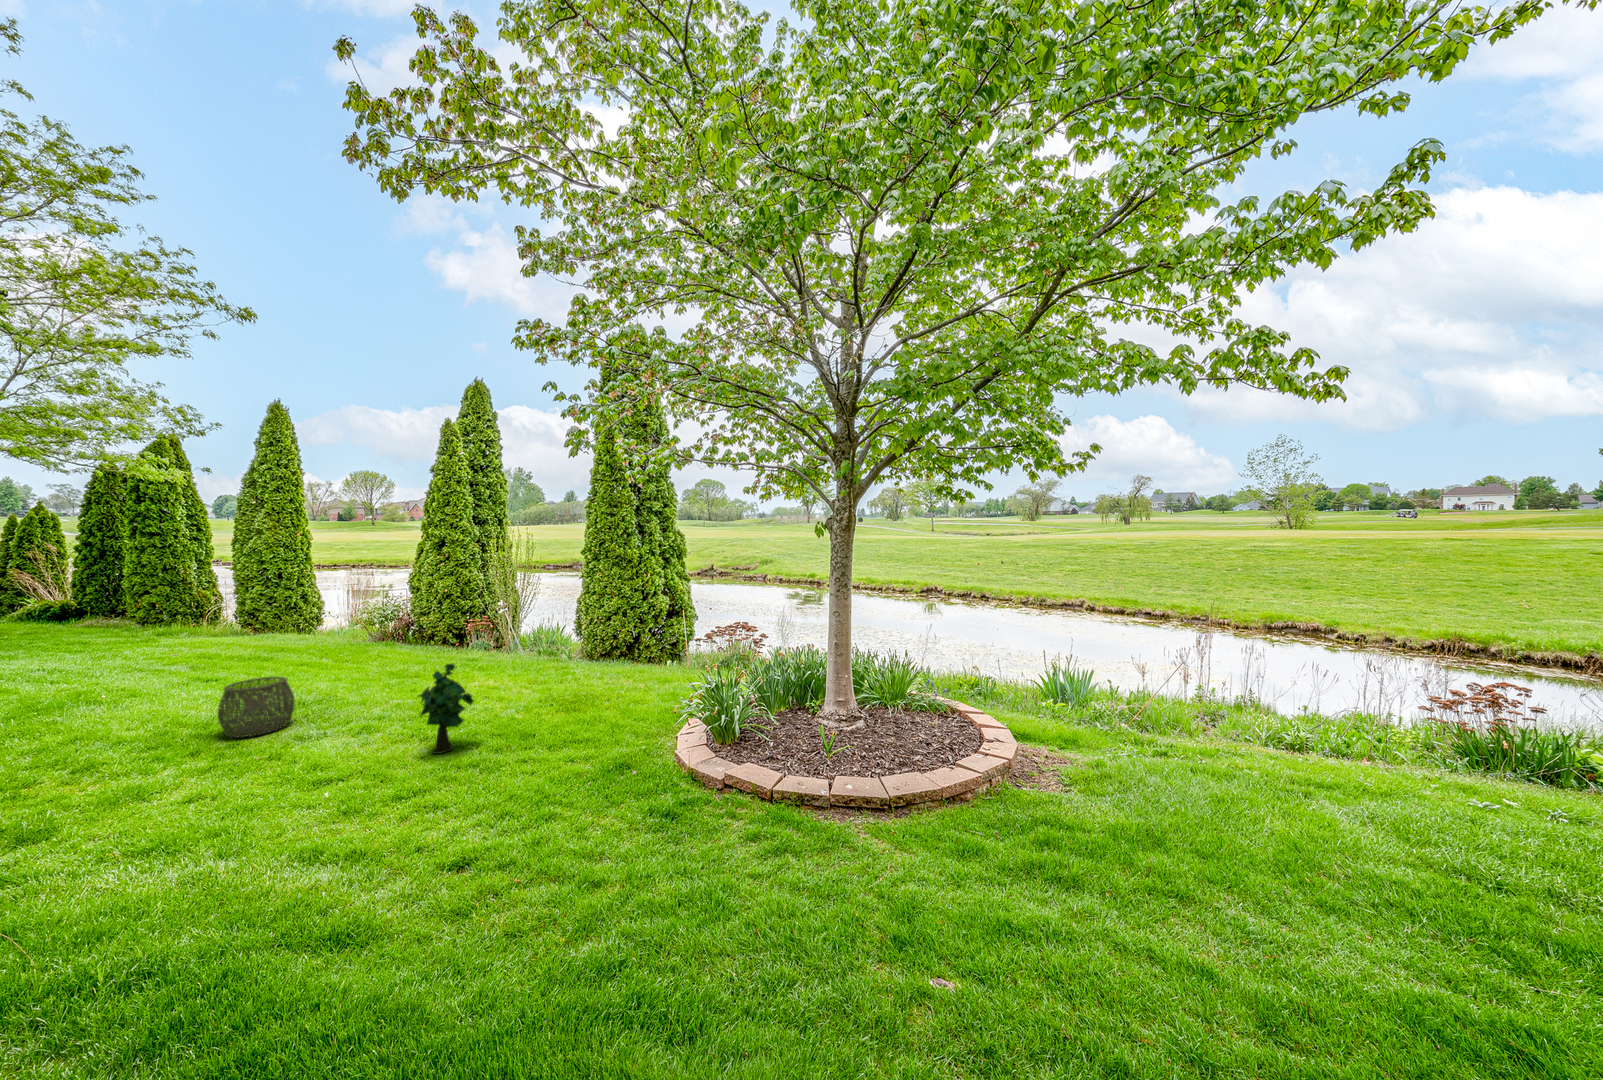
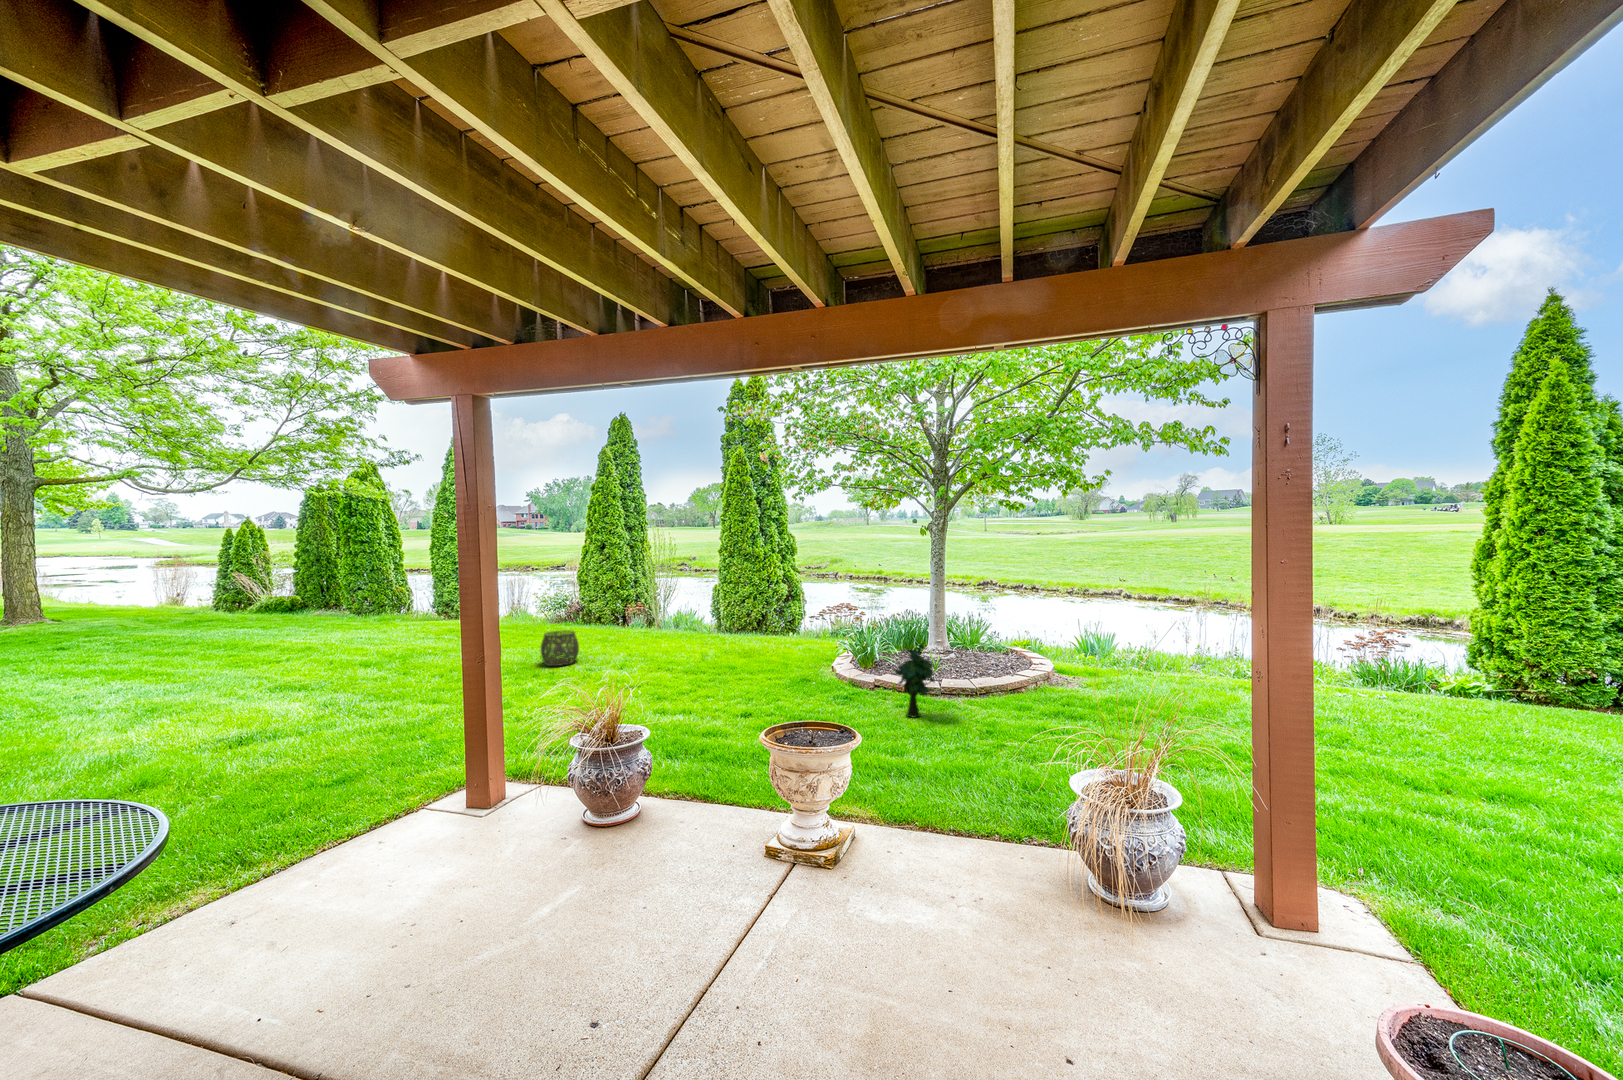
decorative plant: present [419,664,474,754] -> present [894,643,935,718]

